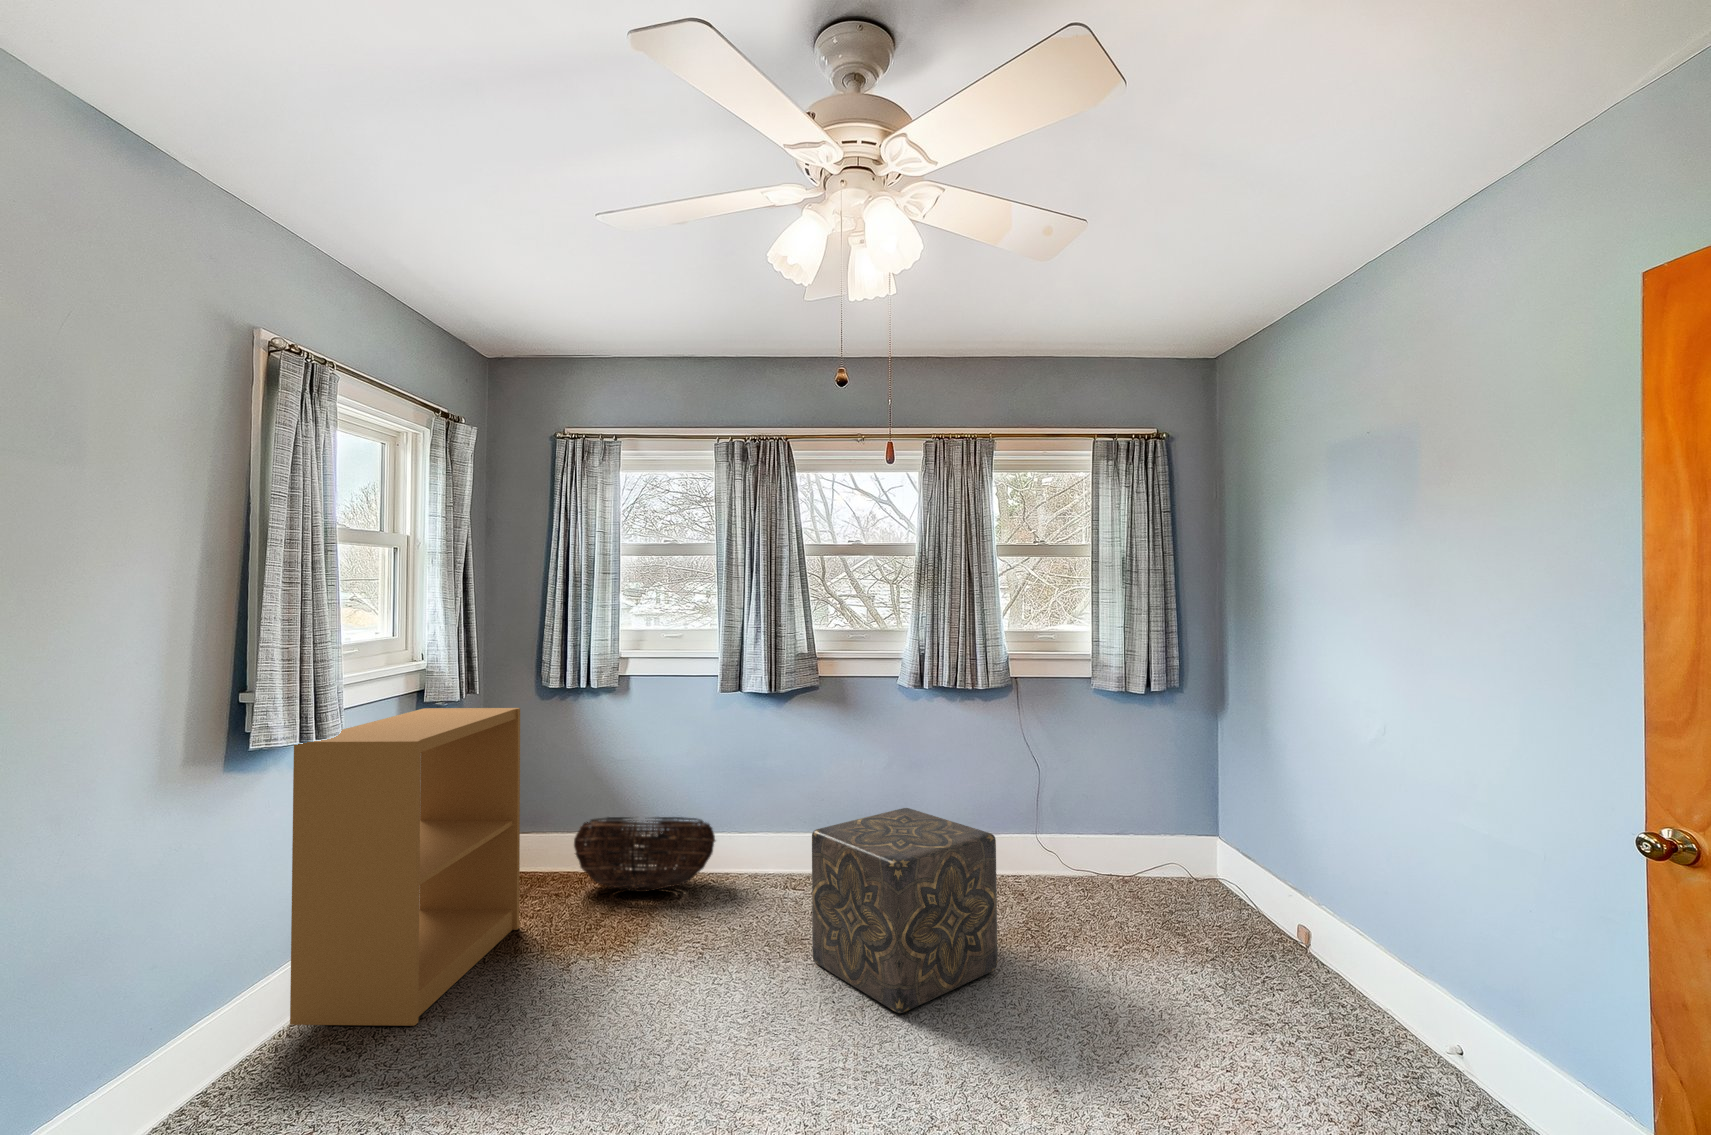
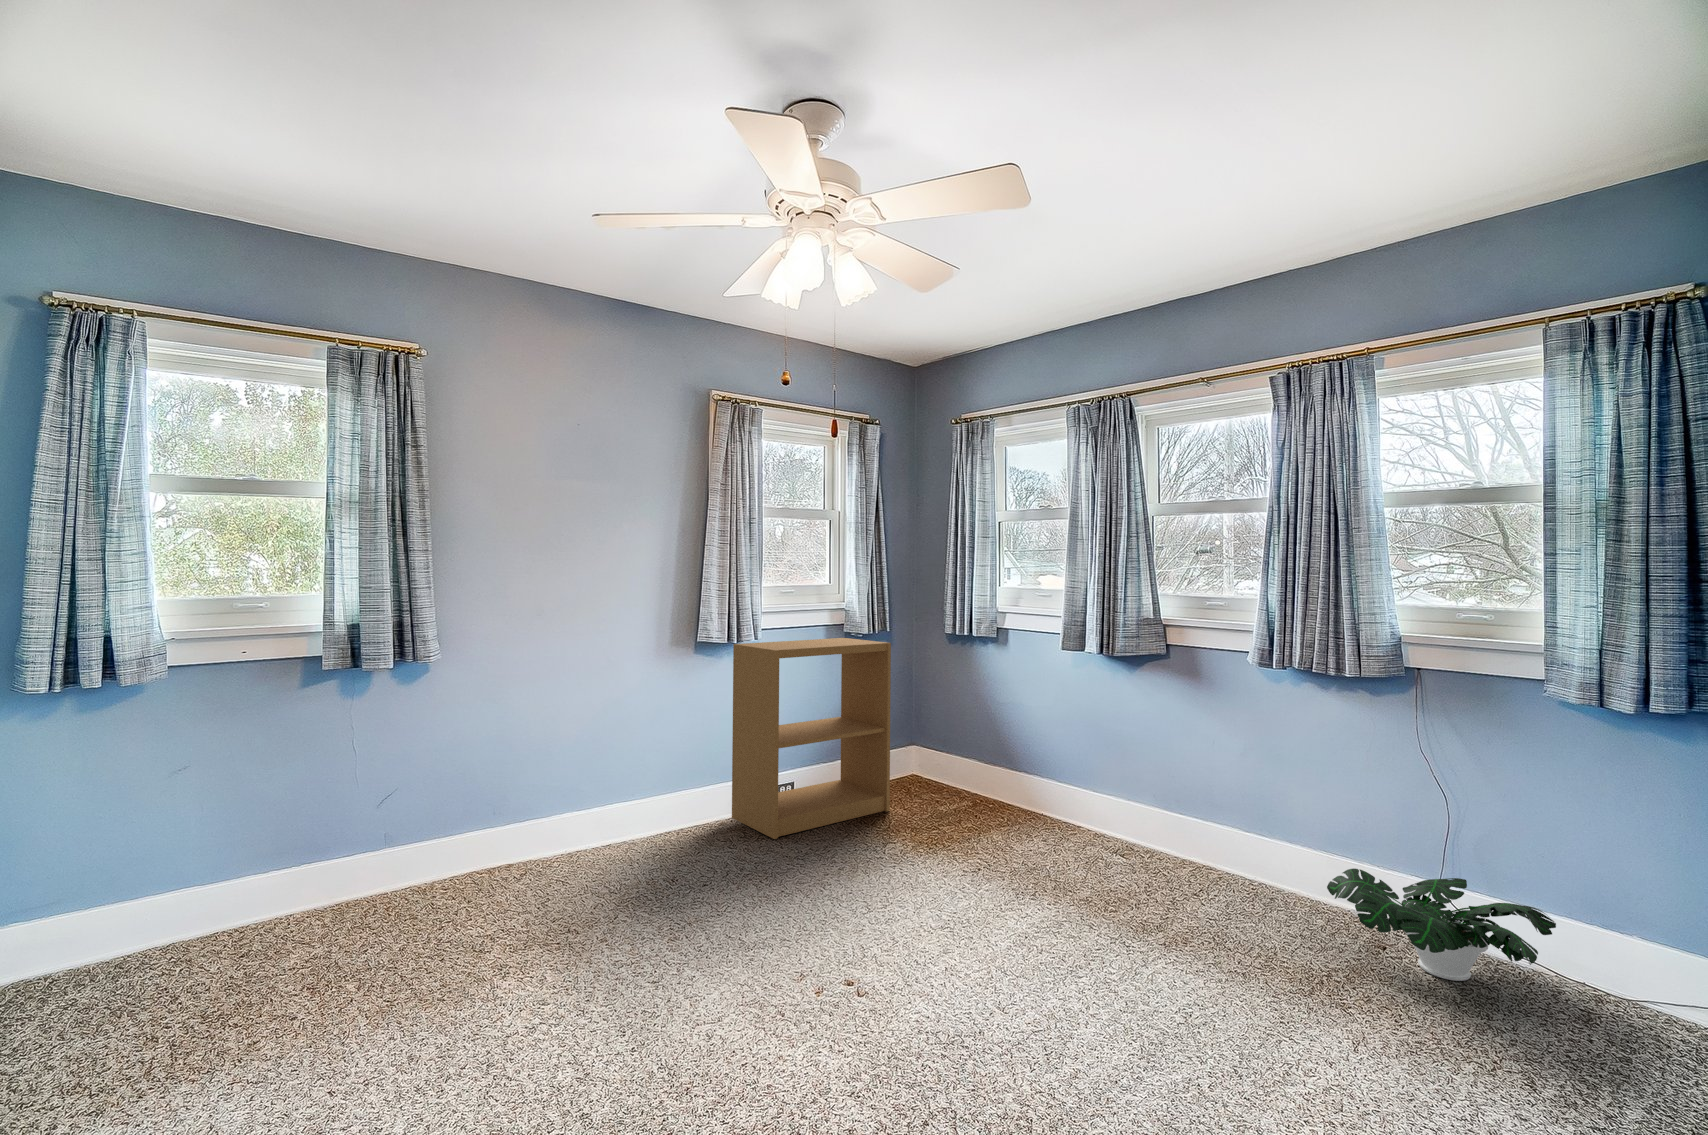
ottoman: present [812,808,998,1013] -> none [1049,779,1219,981]
basket: present [574,817,715,892] -> none [950,746,1057,819]
potted plant: none [997,829,1138,904] -> present [1327,868,1556,981]

